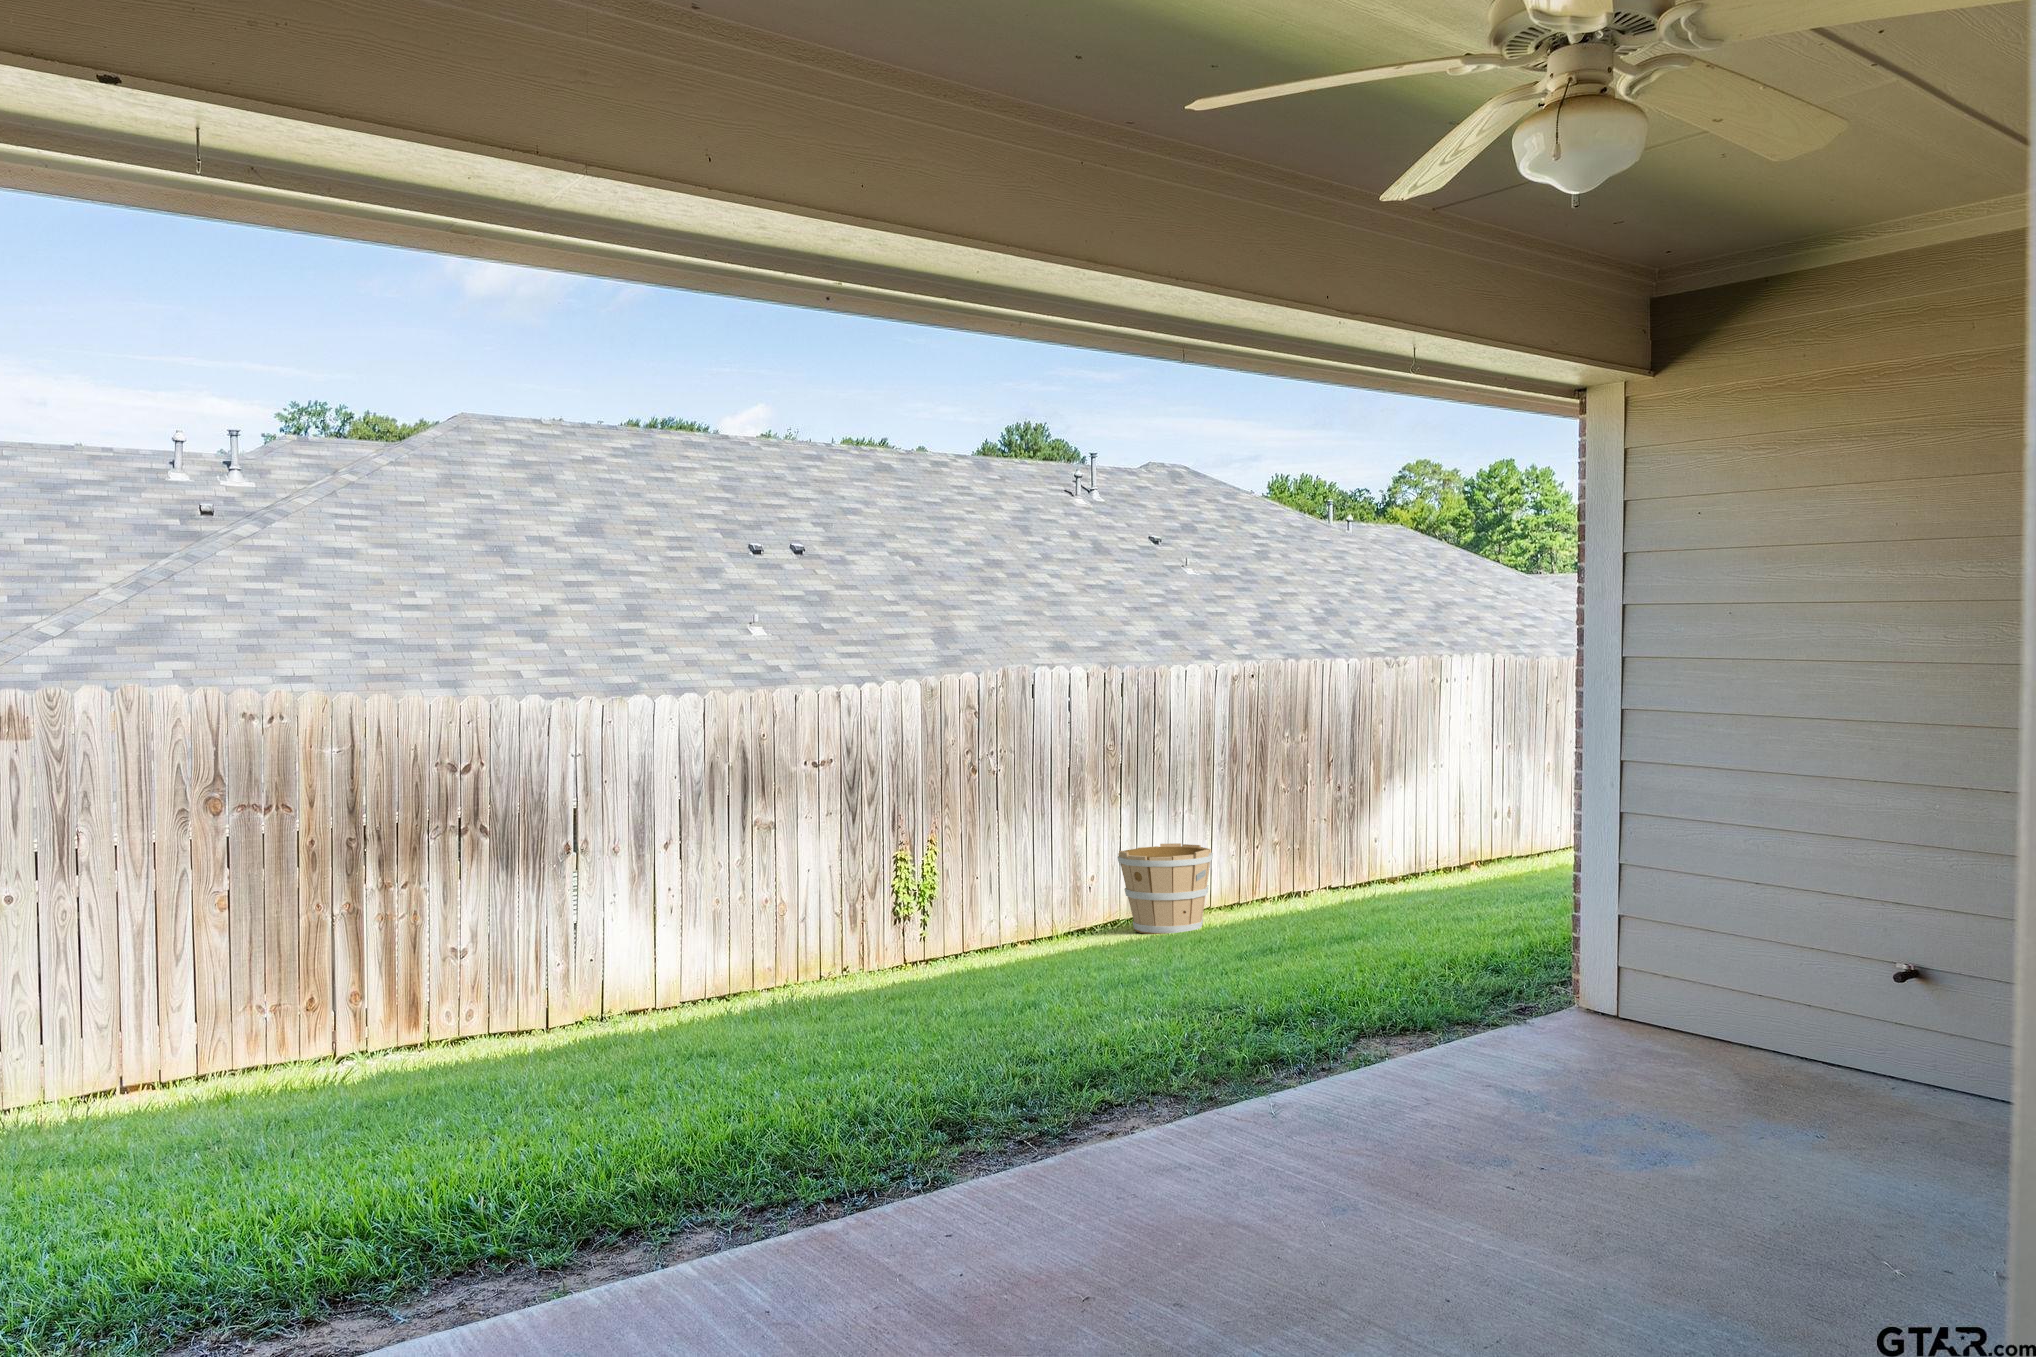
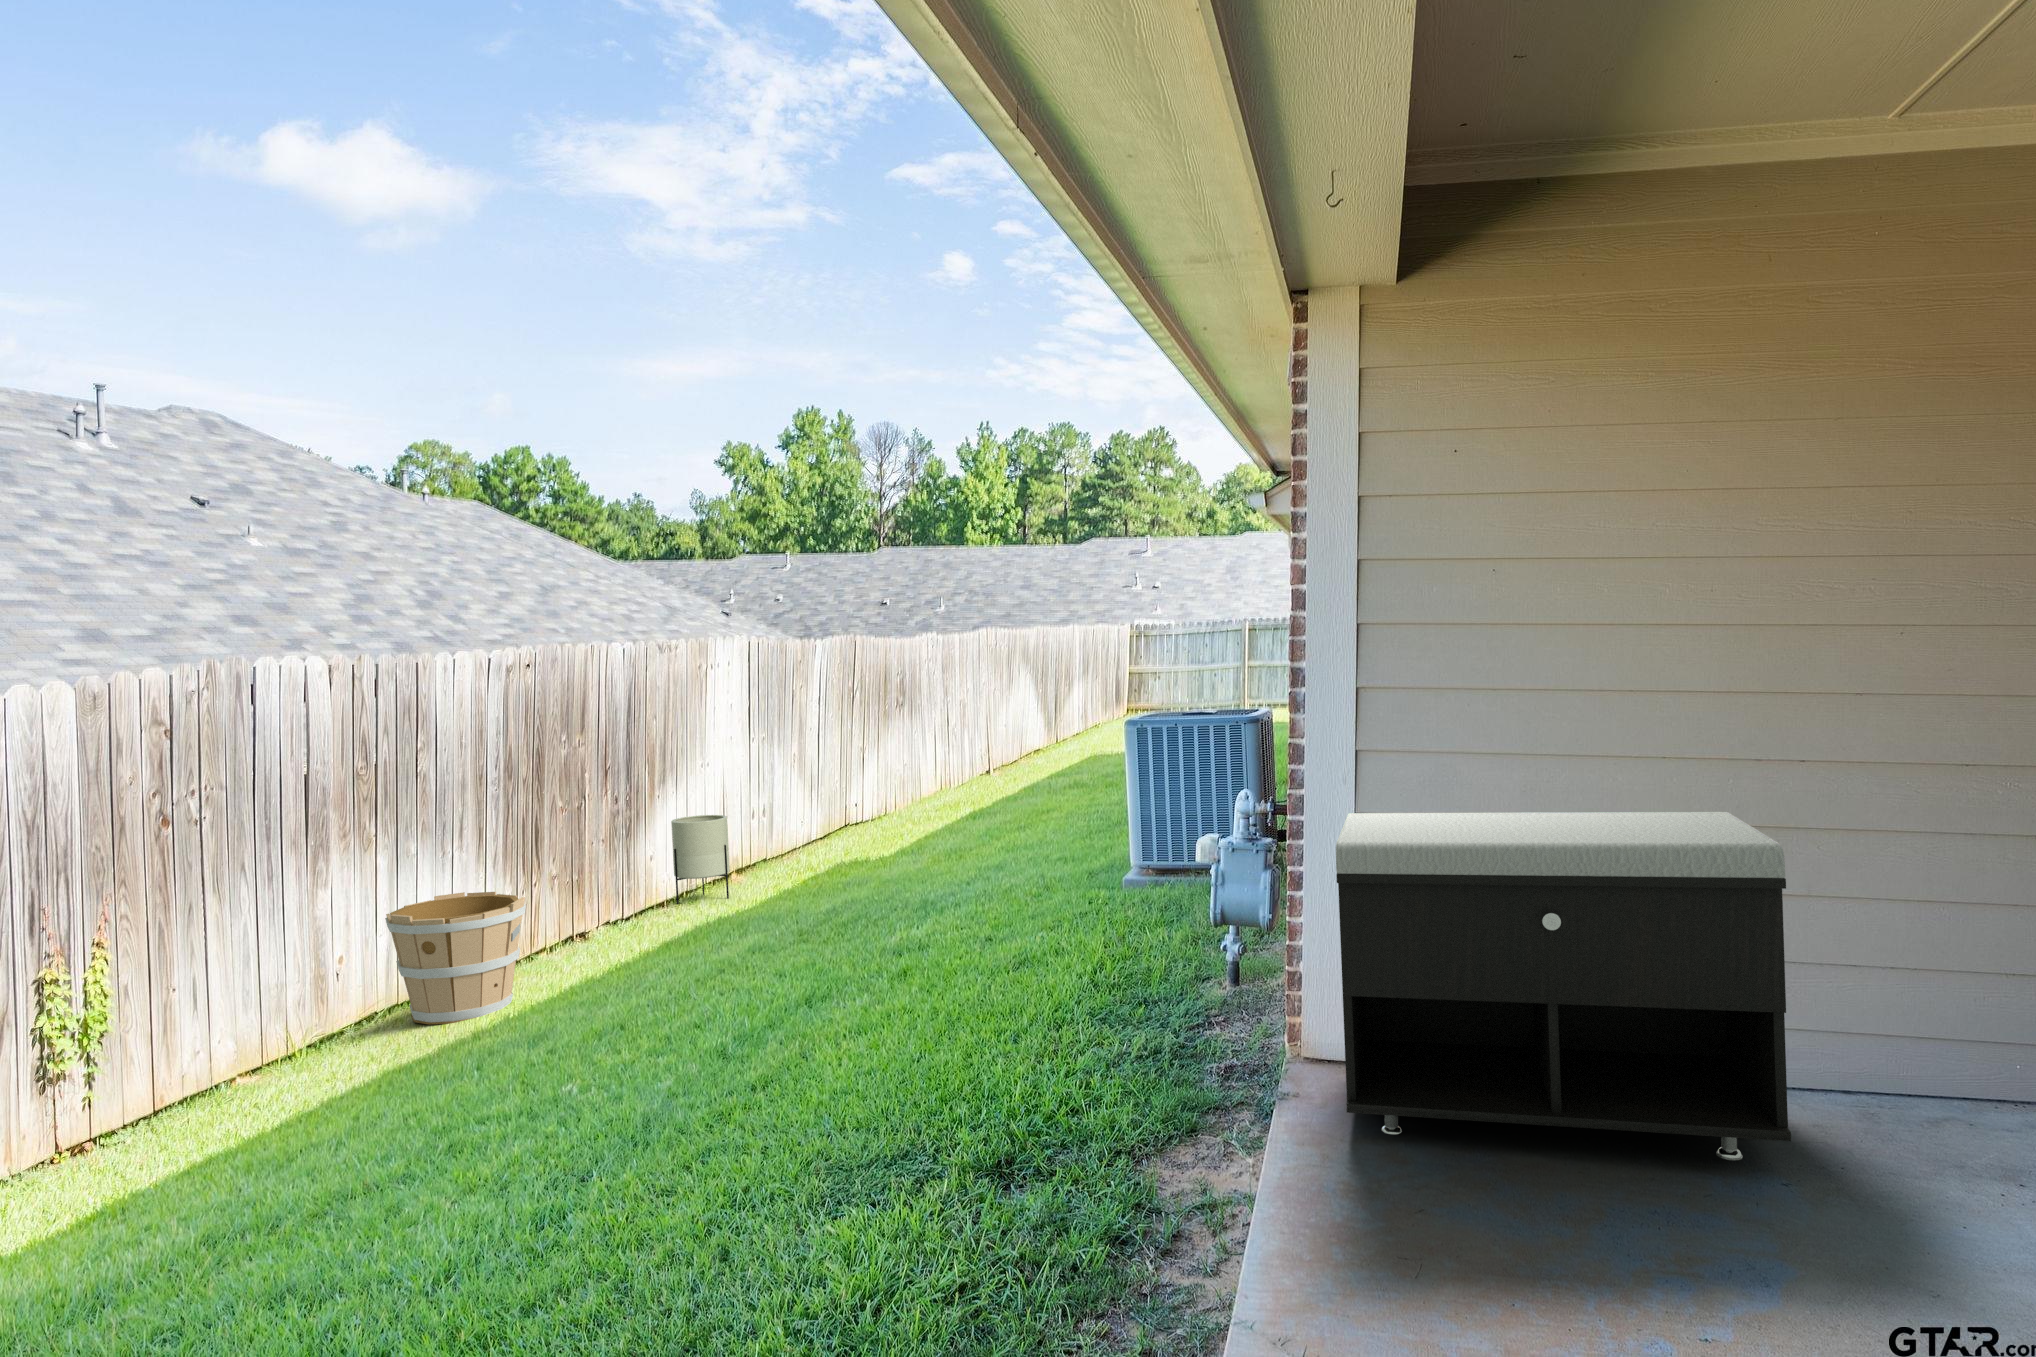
storage bench: none [1512,807,1994,1152] -> present [1336,812,1791,1160]
planter: none [1394,809,1446,887] -> present [671,815,730,905]

